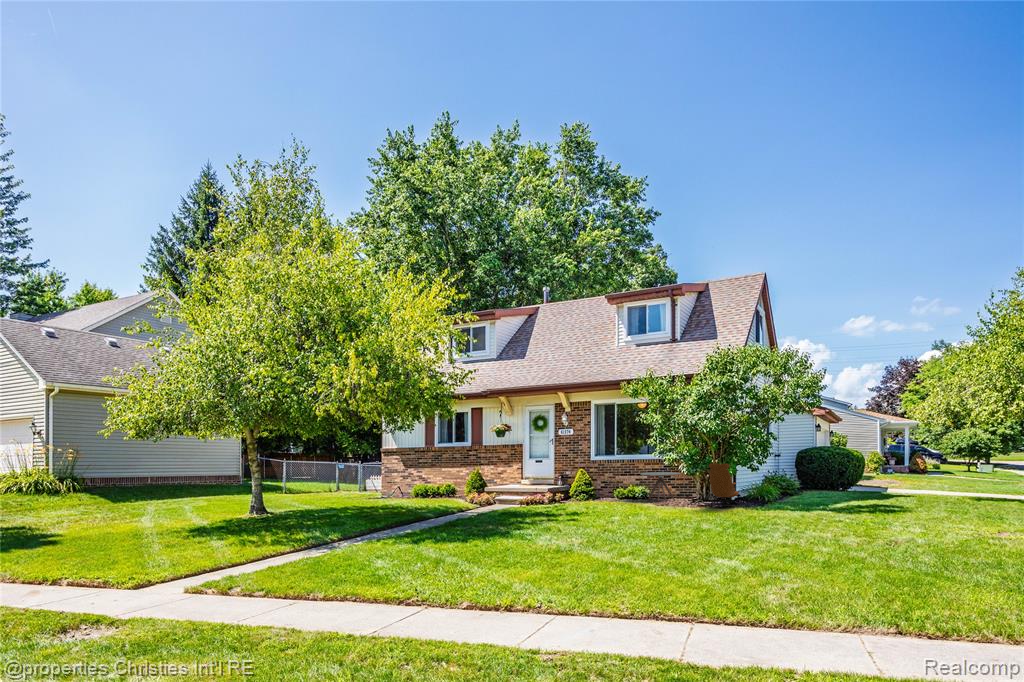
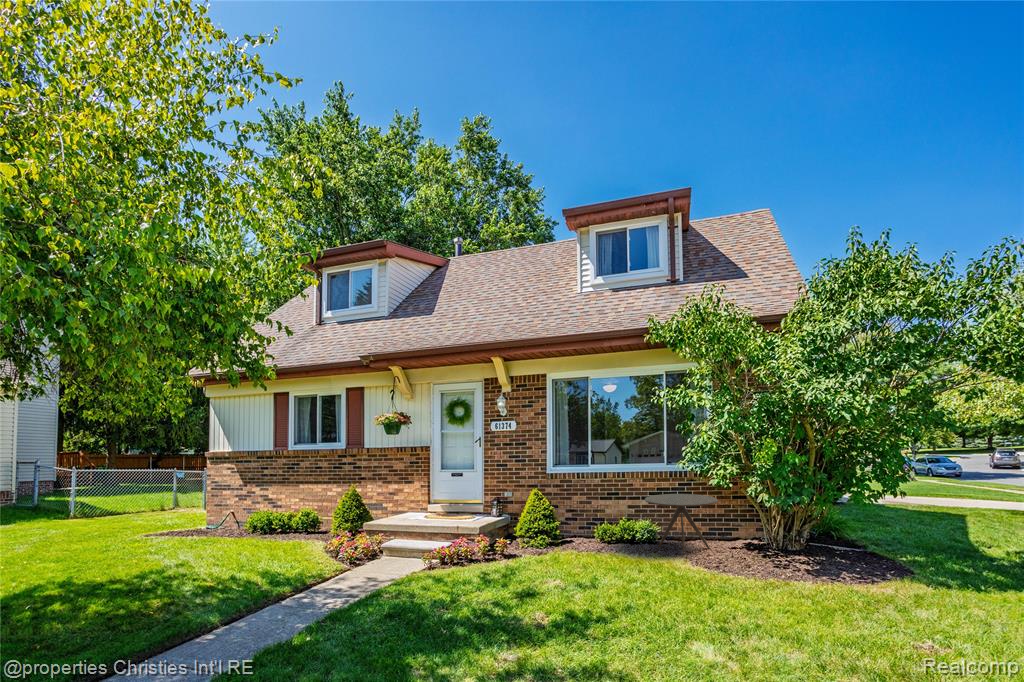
lounge chair: present [709,464,739,508] -> none [804,489,865,579]

